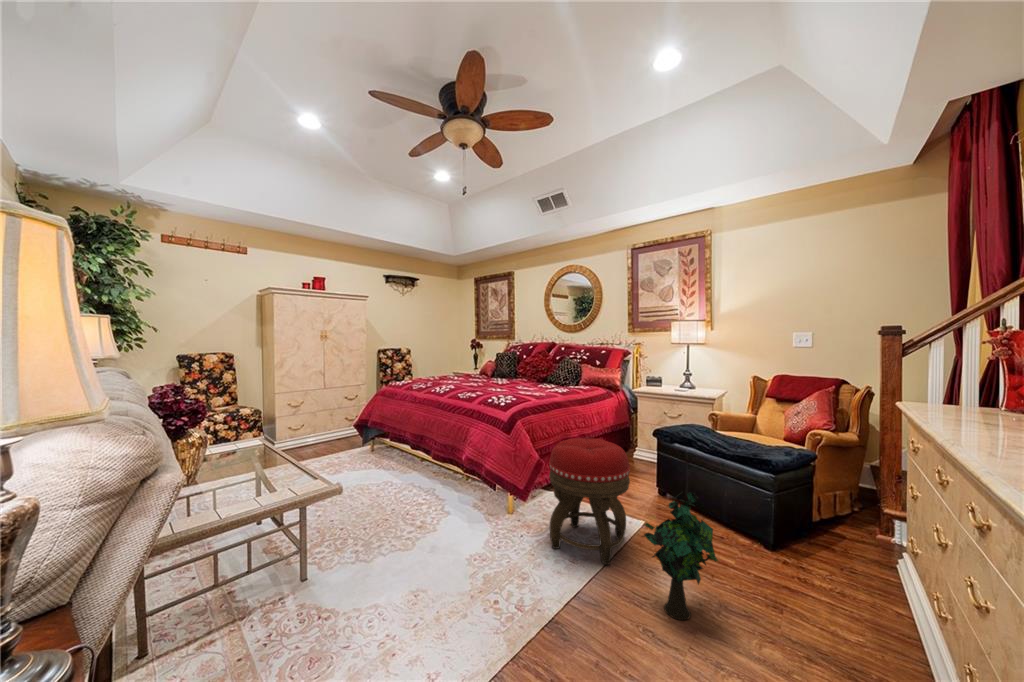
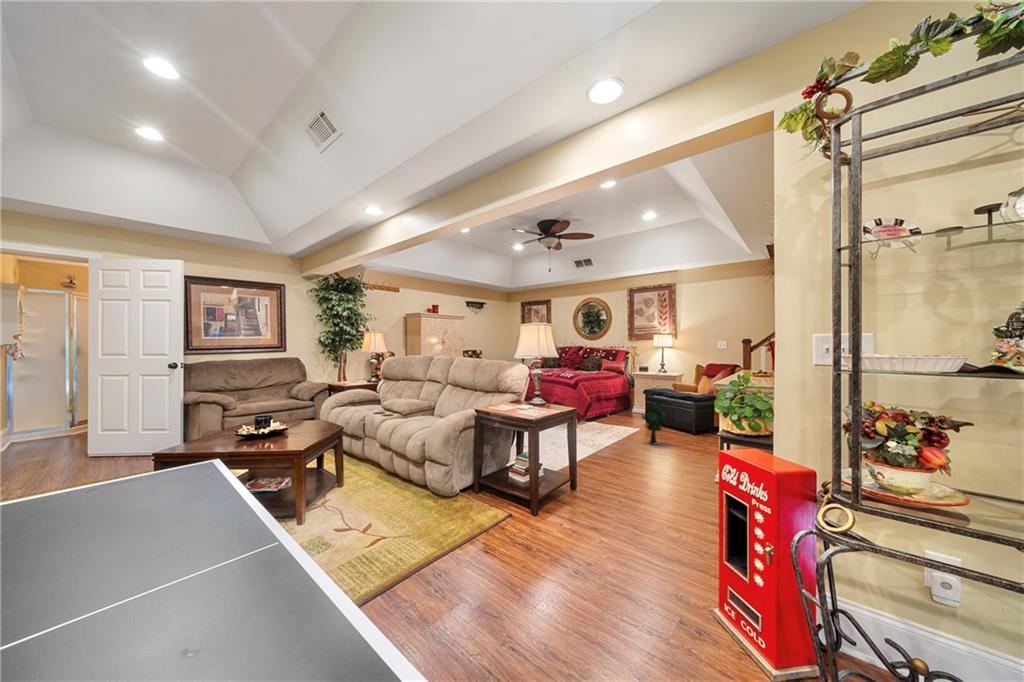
footstool: present [549,438,630,565] -> none [600,390,635,436]

